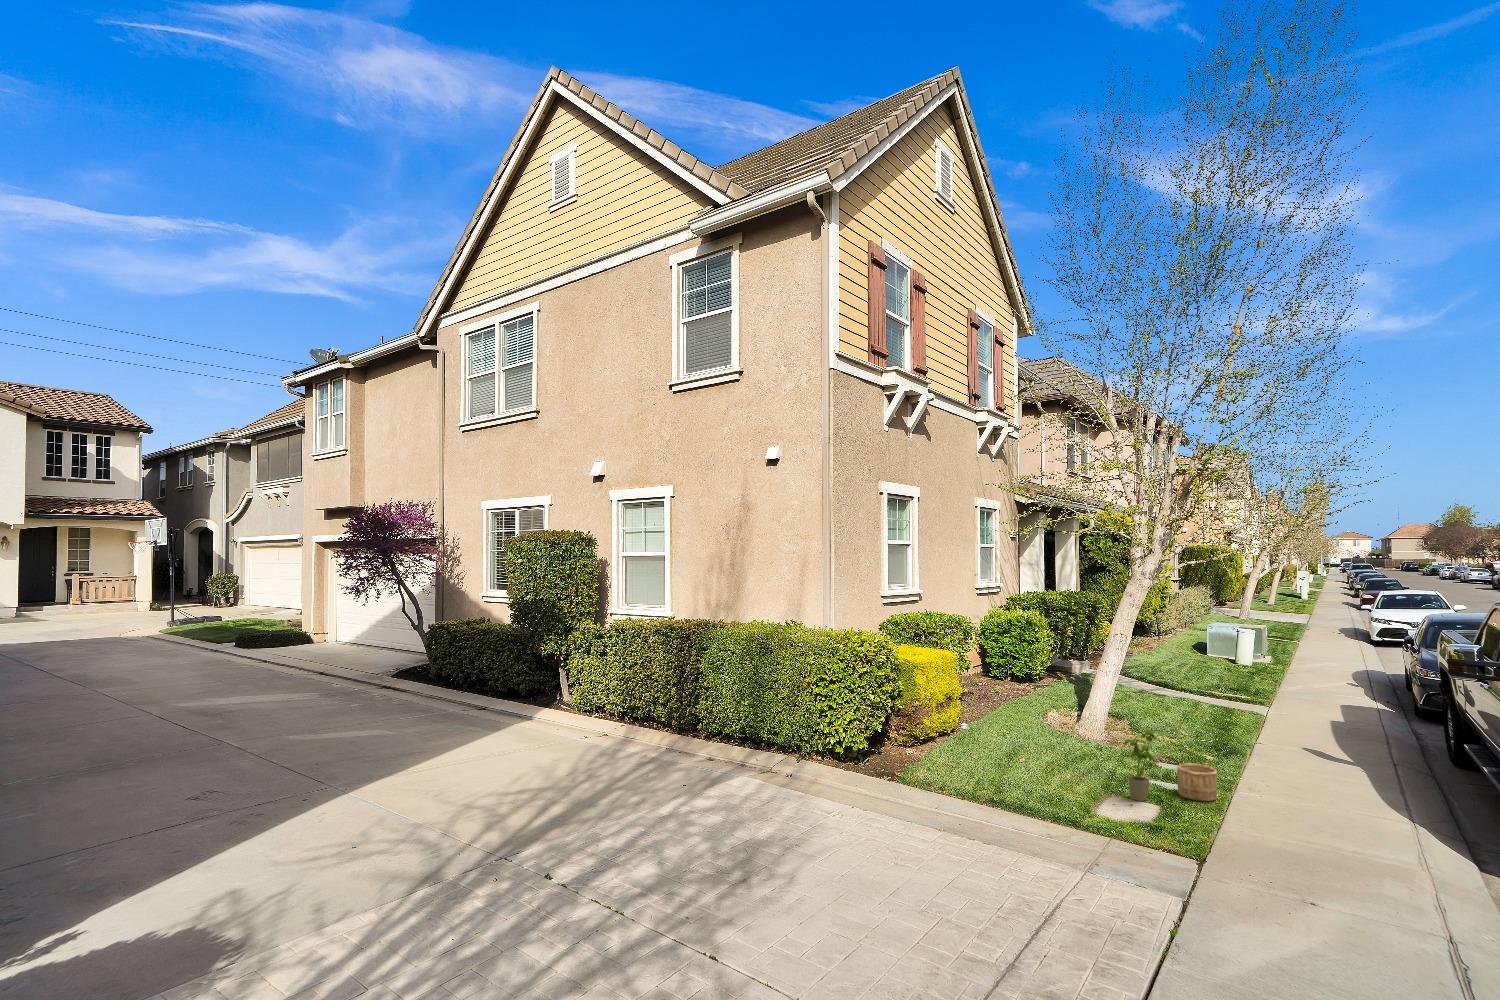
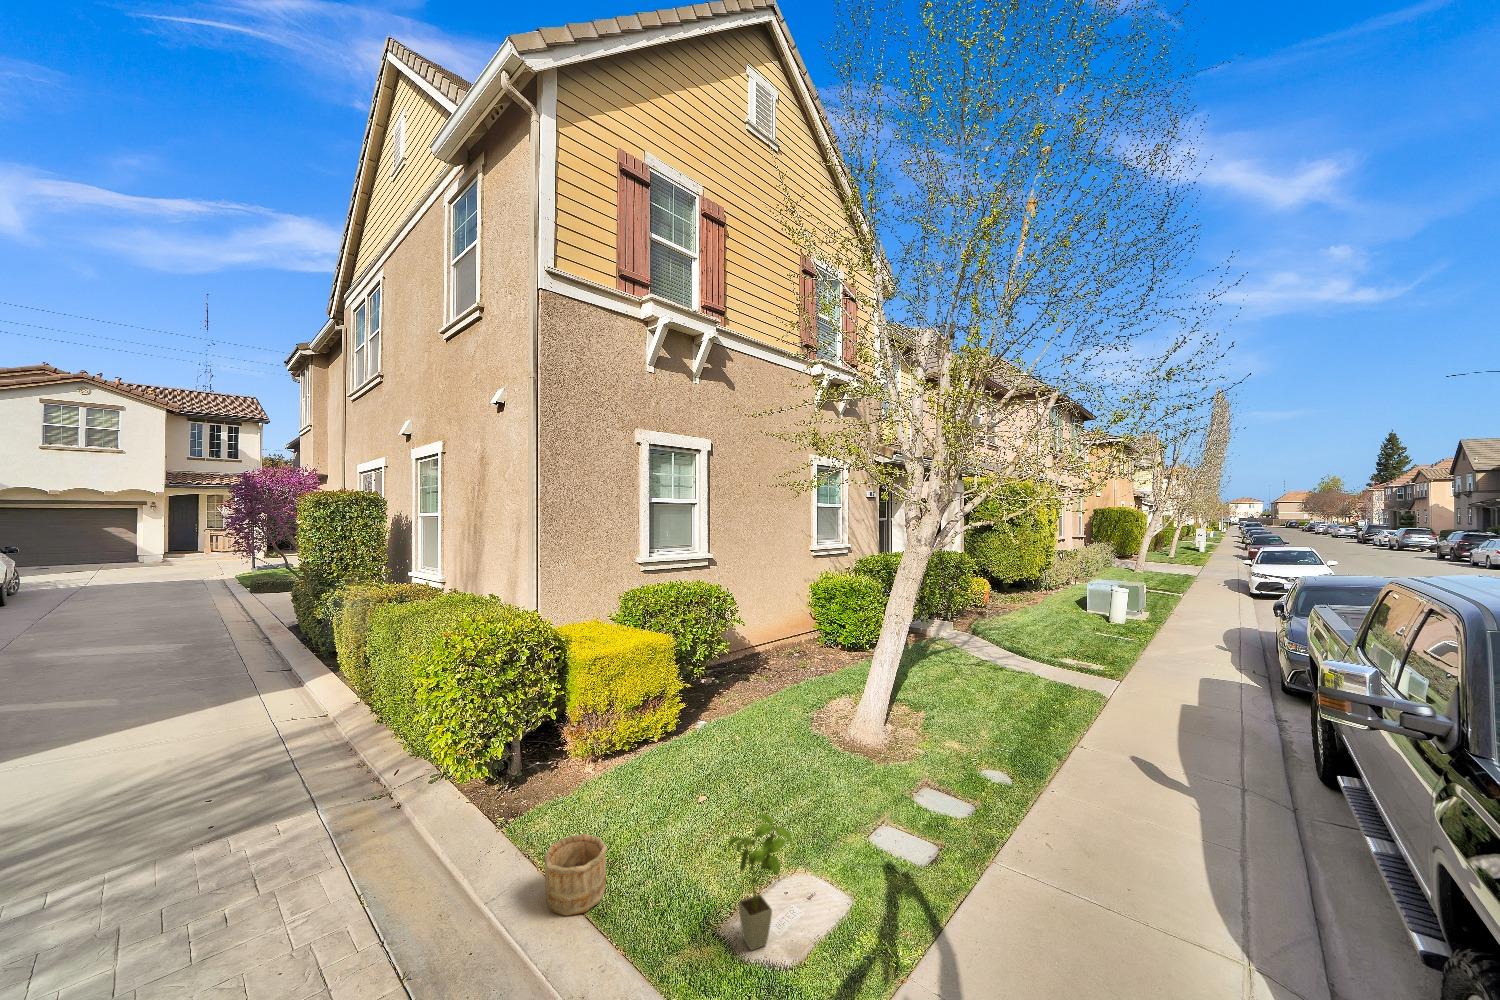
wooden bucket: present [1177,763,1218,801] -> present [543,834,607,916]

